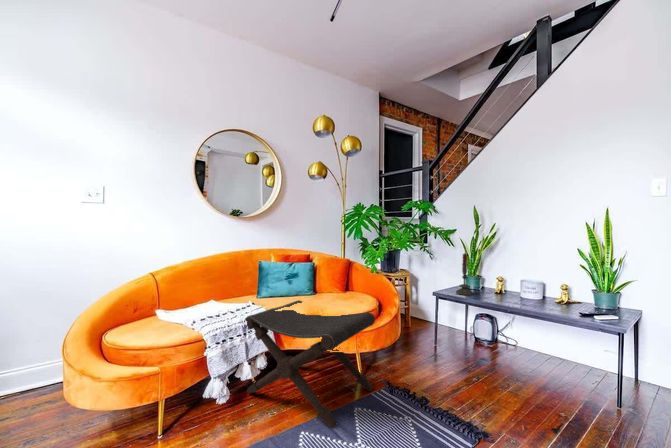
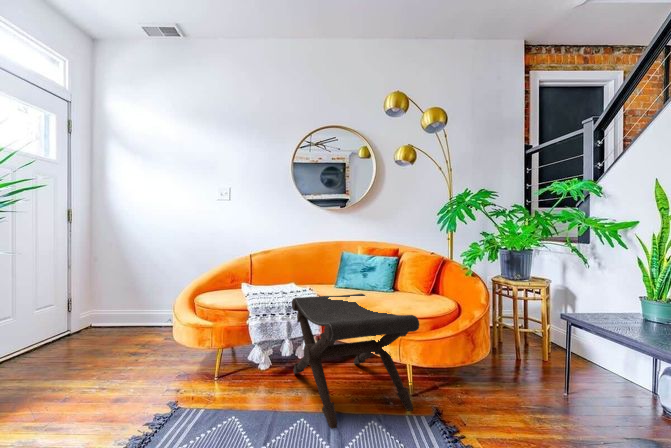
candle: present [456,254,473,295] -> none [602,258,635,327]

